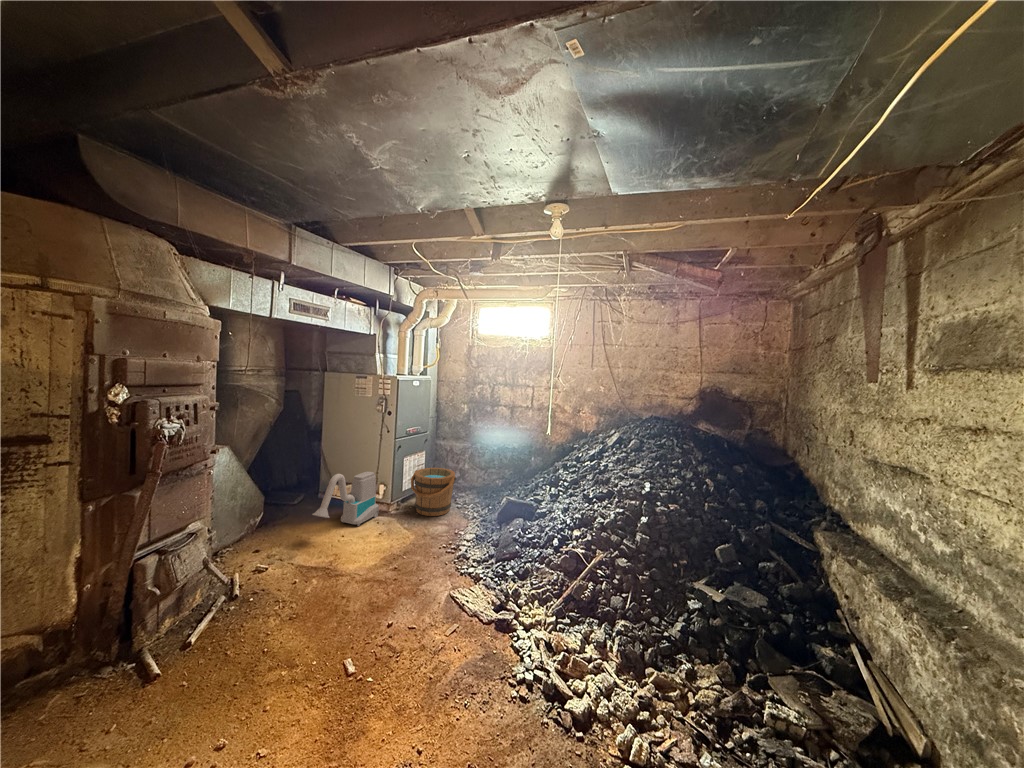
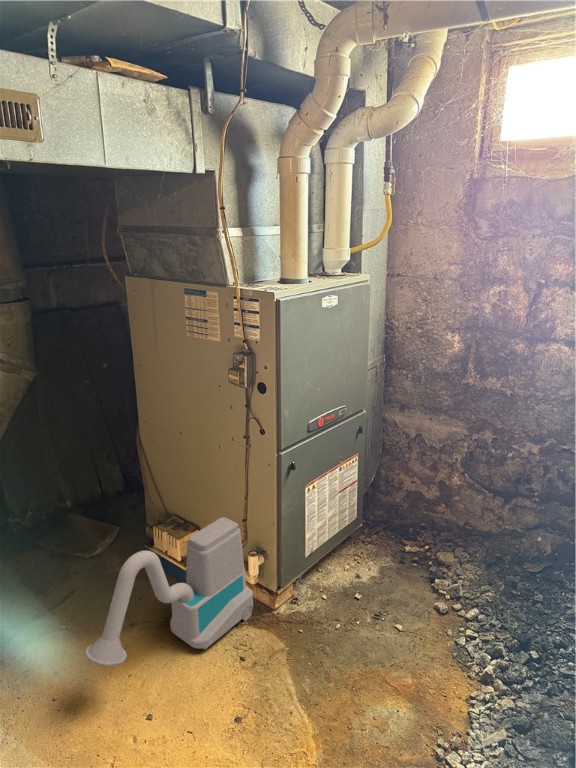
bucket: present [411,468,456,516] -> none [324,502,436,635]

